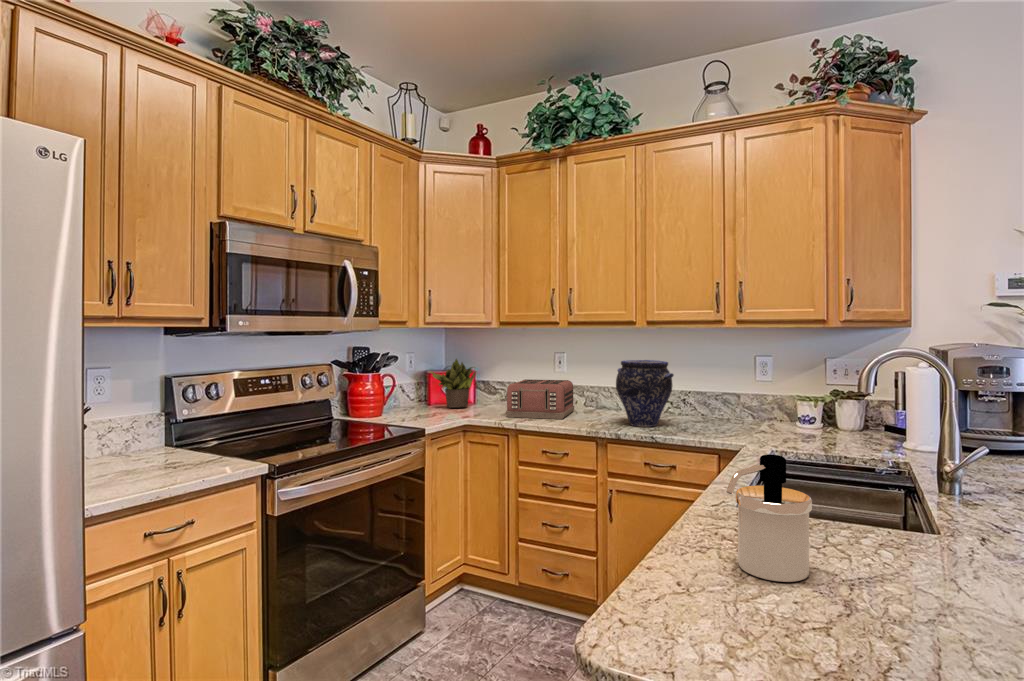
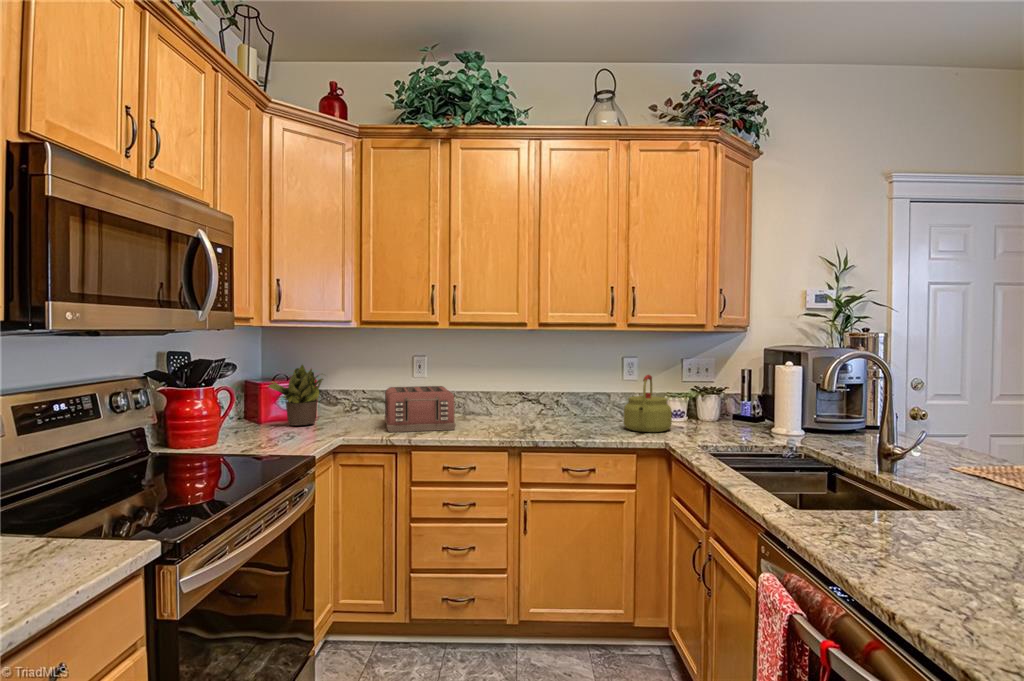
vase: present [616,360,674,427] -> none [515,363,577,432]
kettle: none [727,374,781,435] -> present [624,375,672,432]
soap dispenser: present [726,454,812,582] -> none [879,451,949,557]

